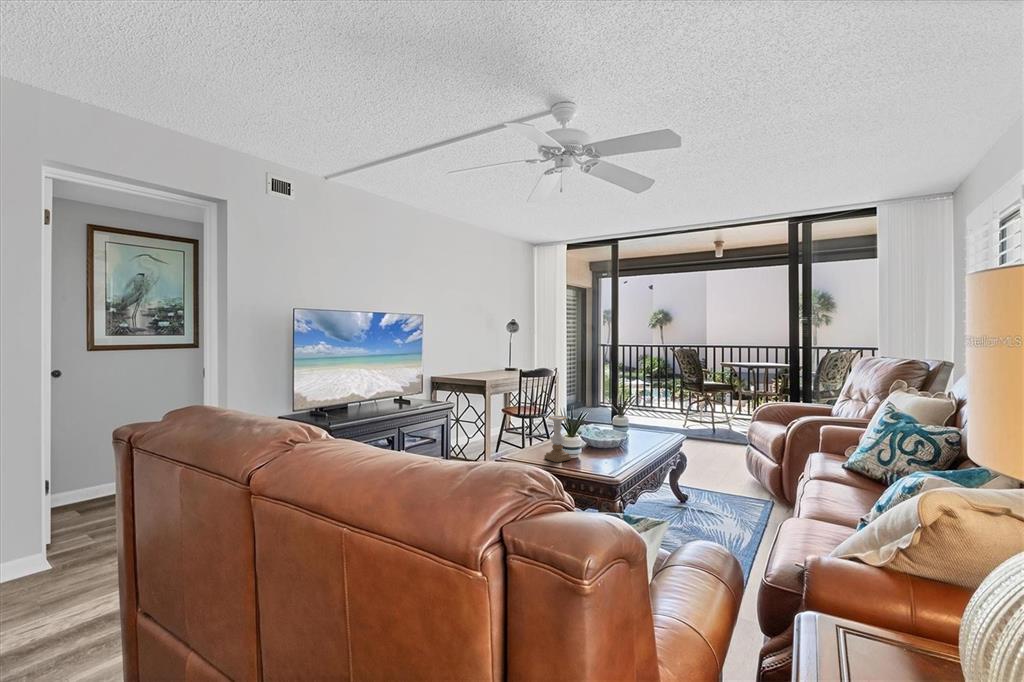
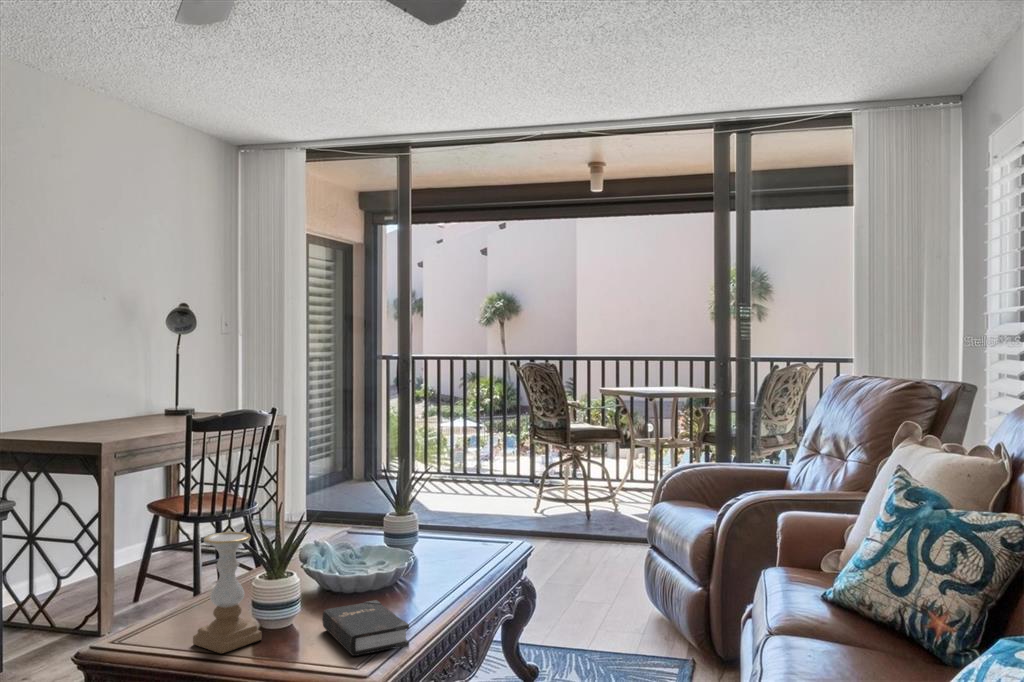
hardback book: none [595,449,633,468] -> present [322,600,409,656]

